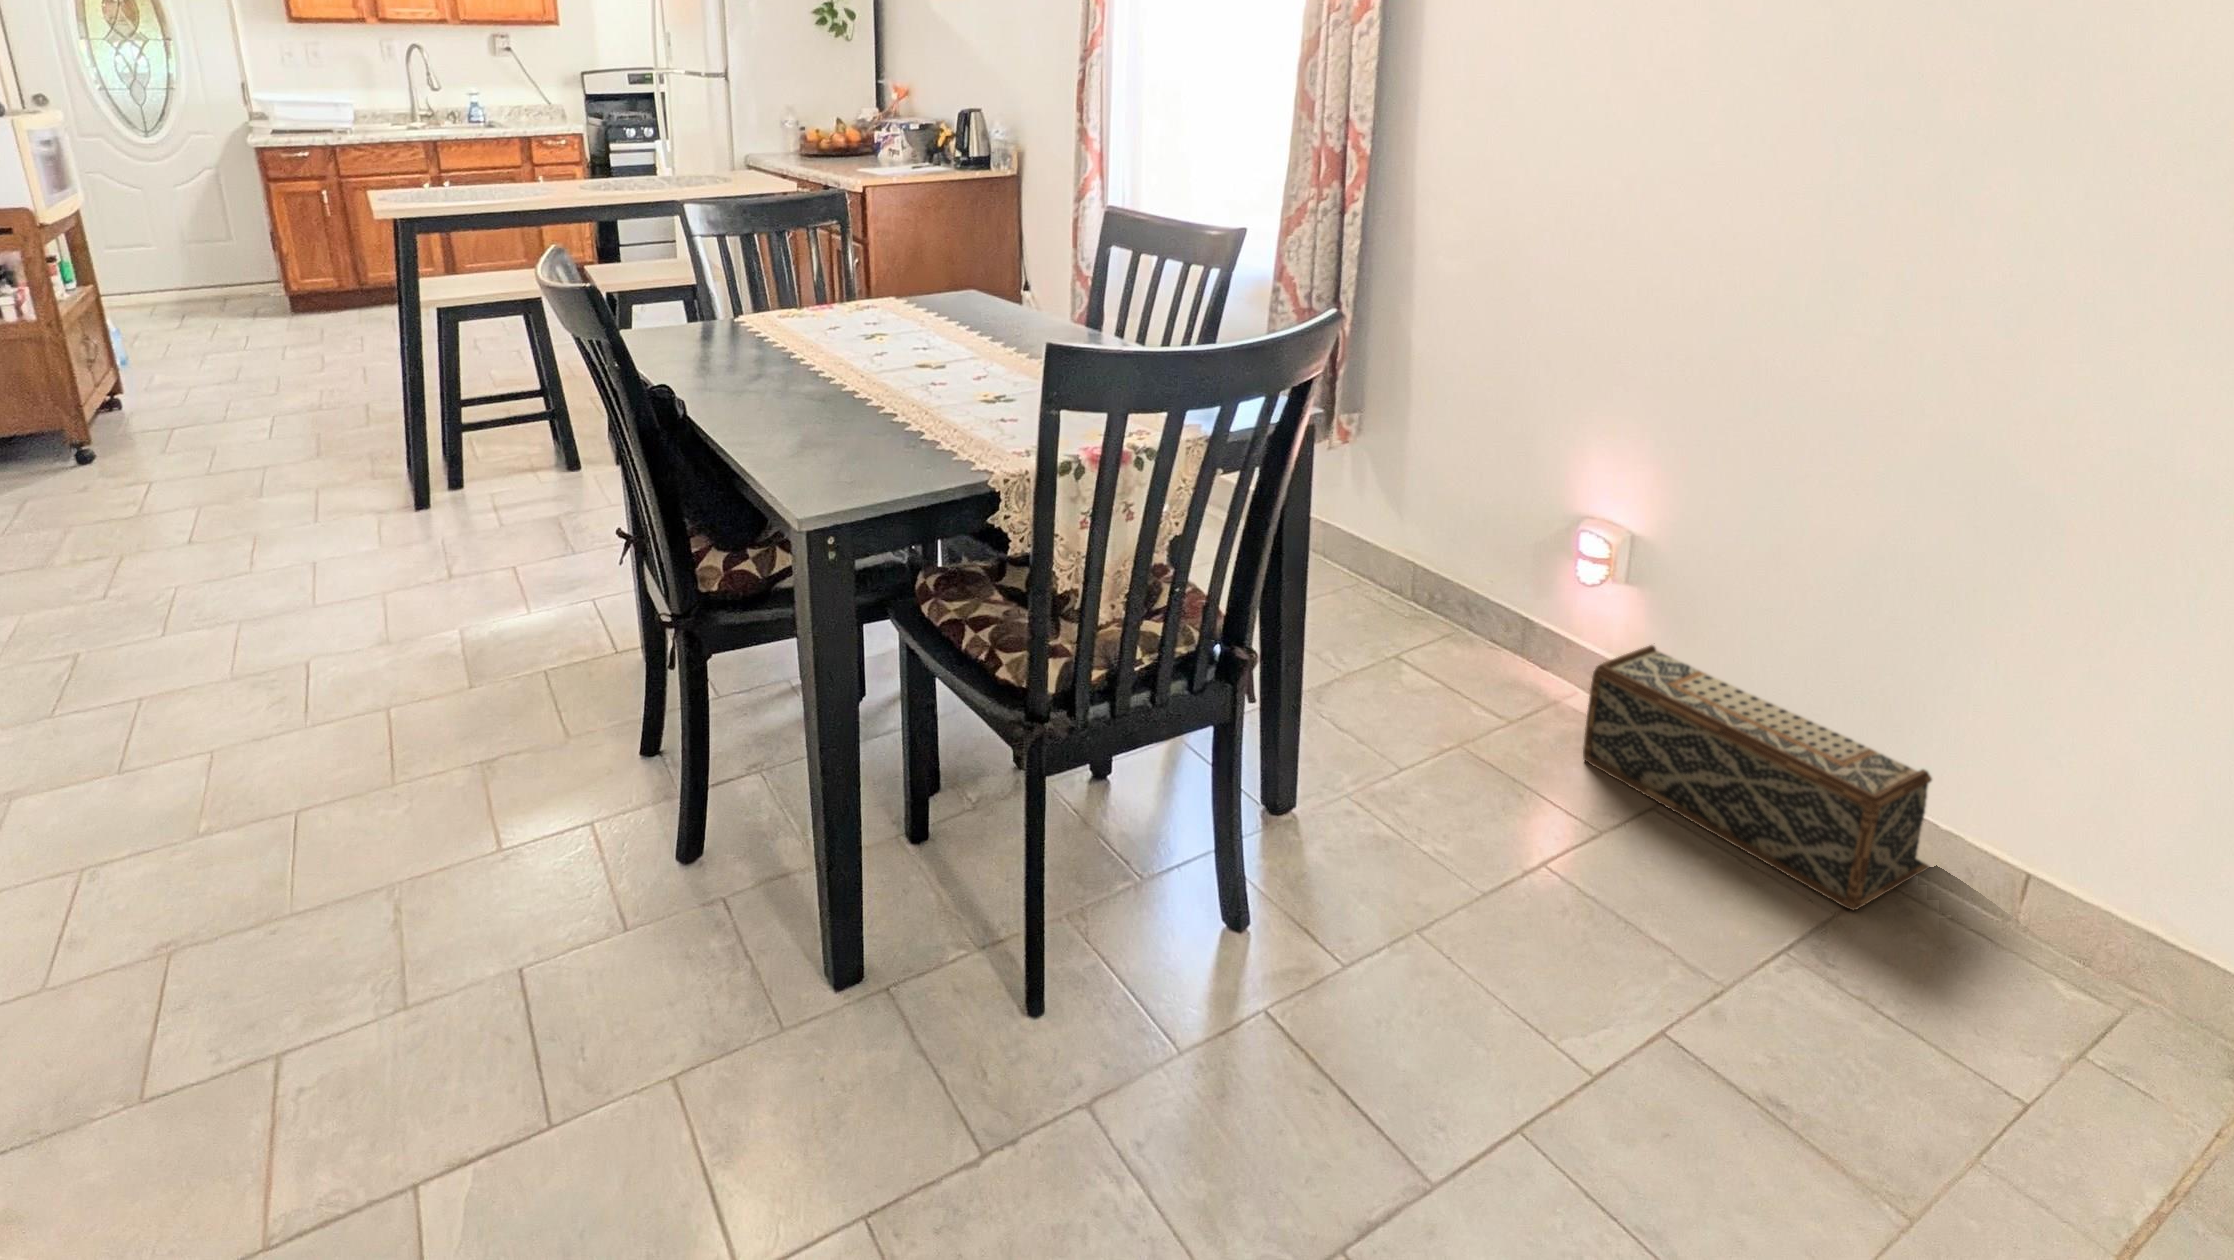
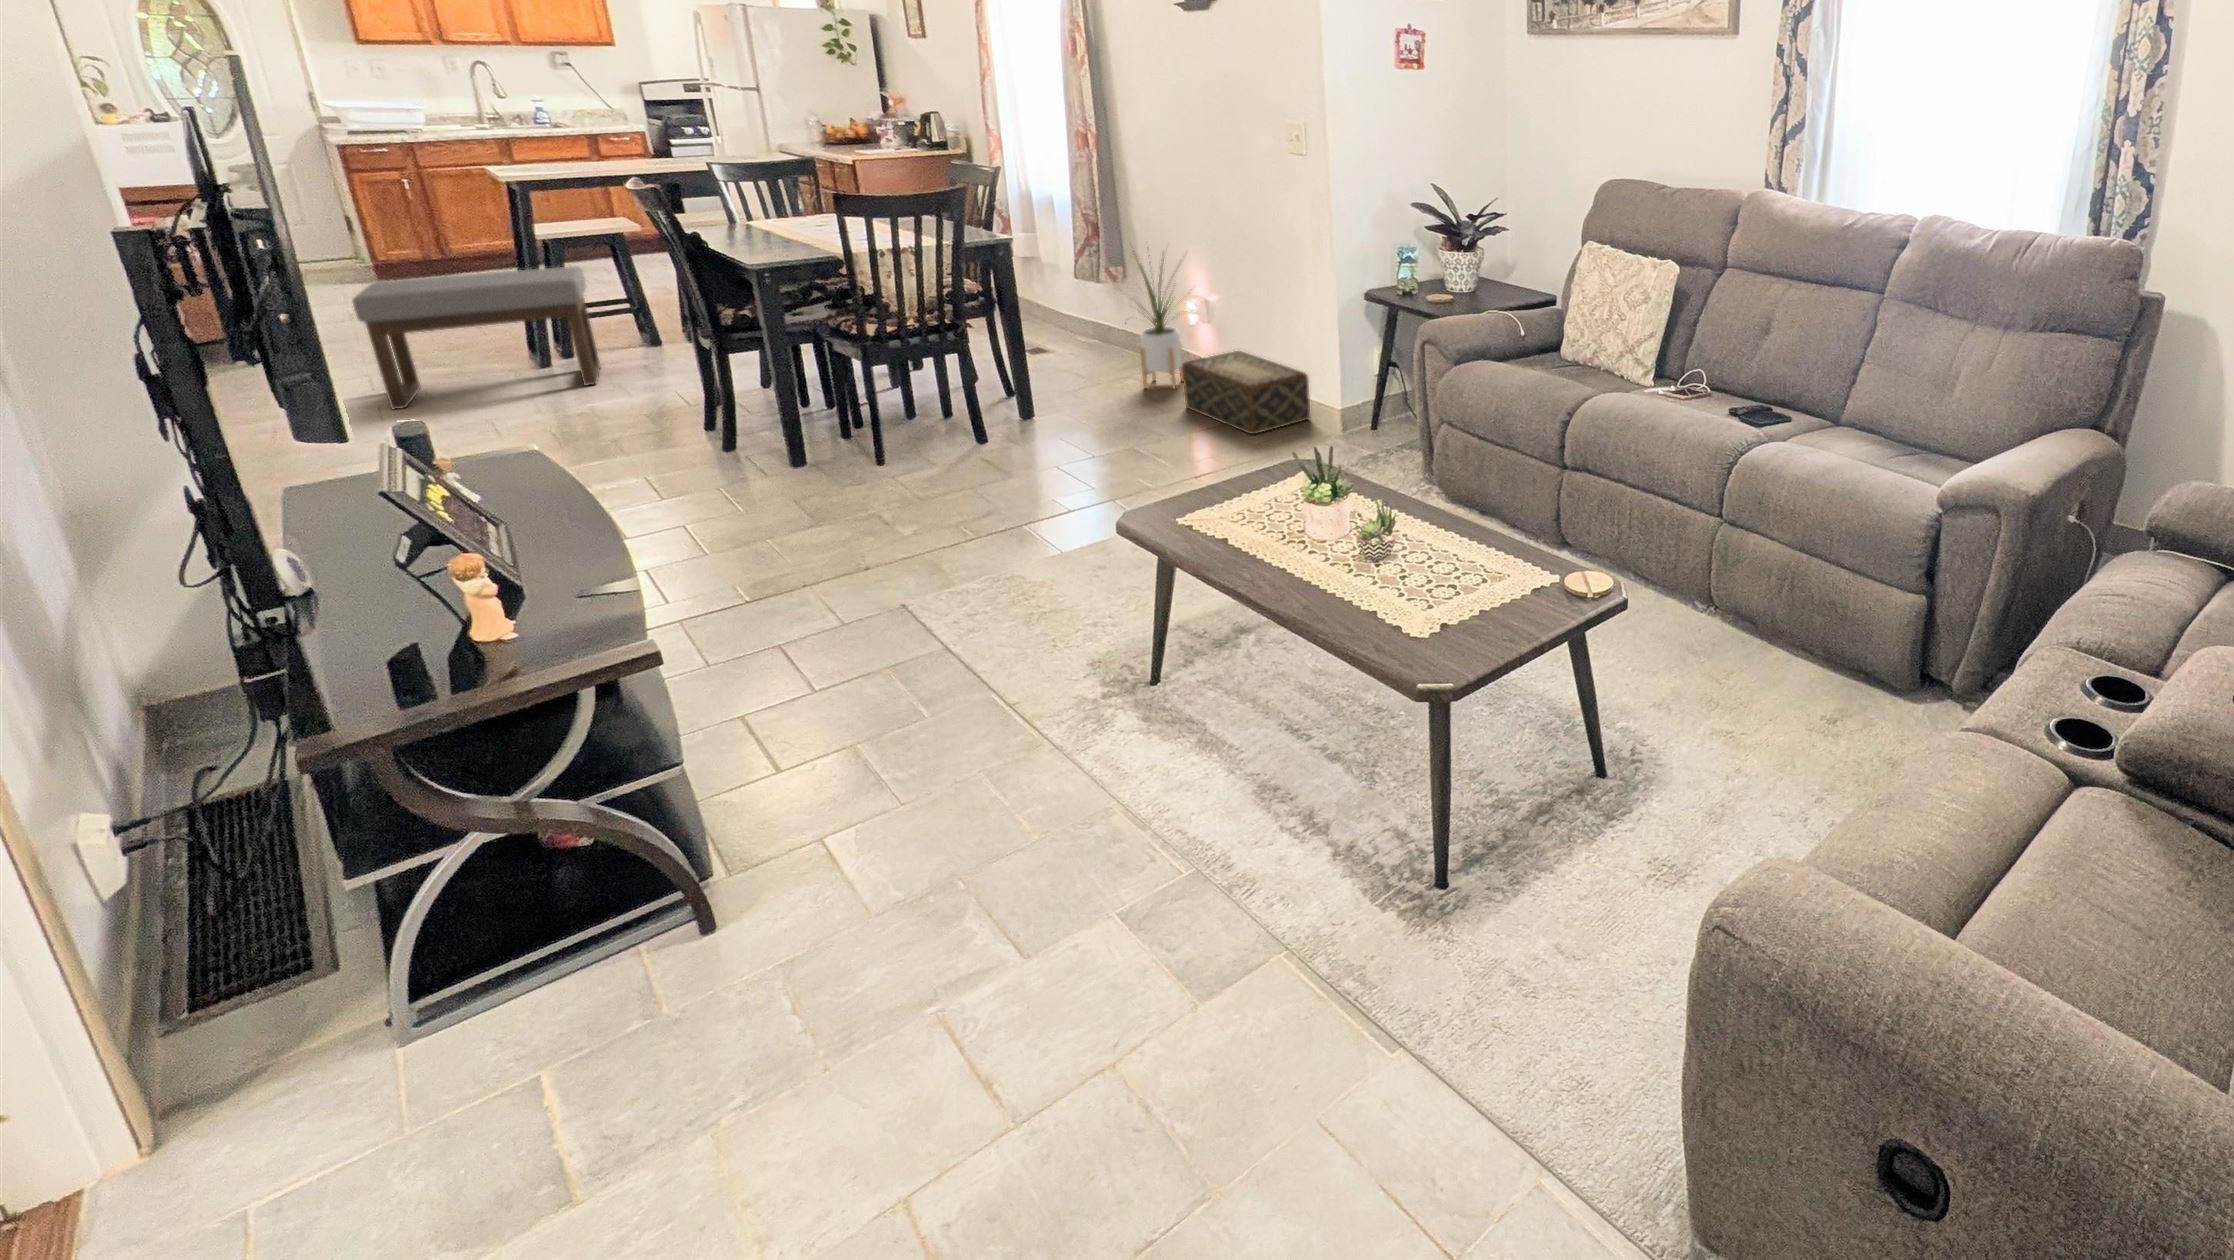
ottoman: none [183,354,512,586] -> present [353,266,601,409]
house plant: none [1394,367,1582,686] -> present [1120,251,1193,388]

